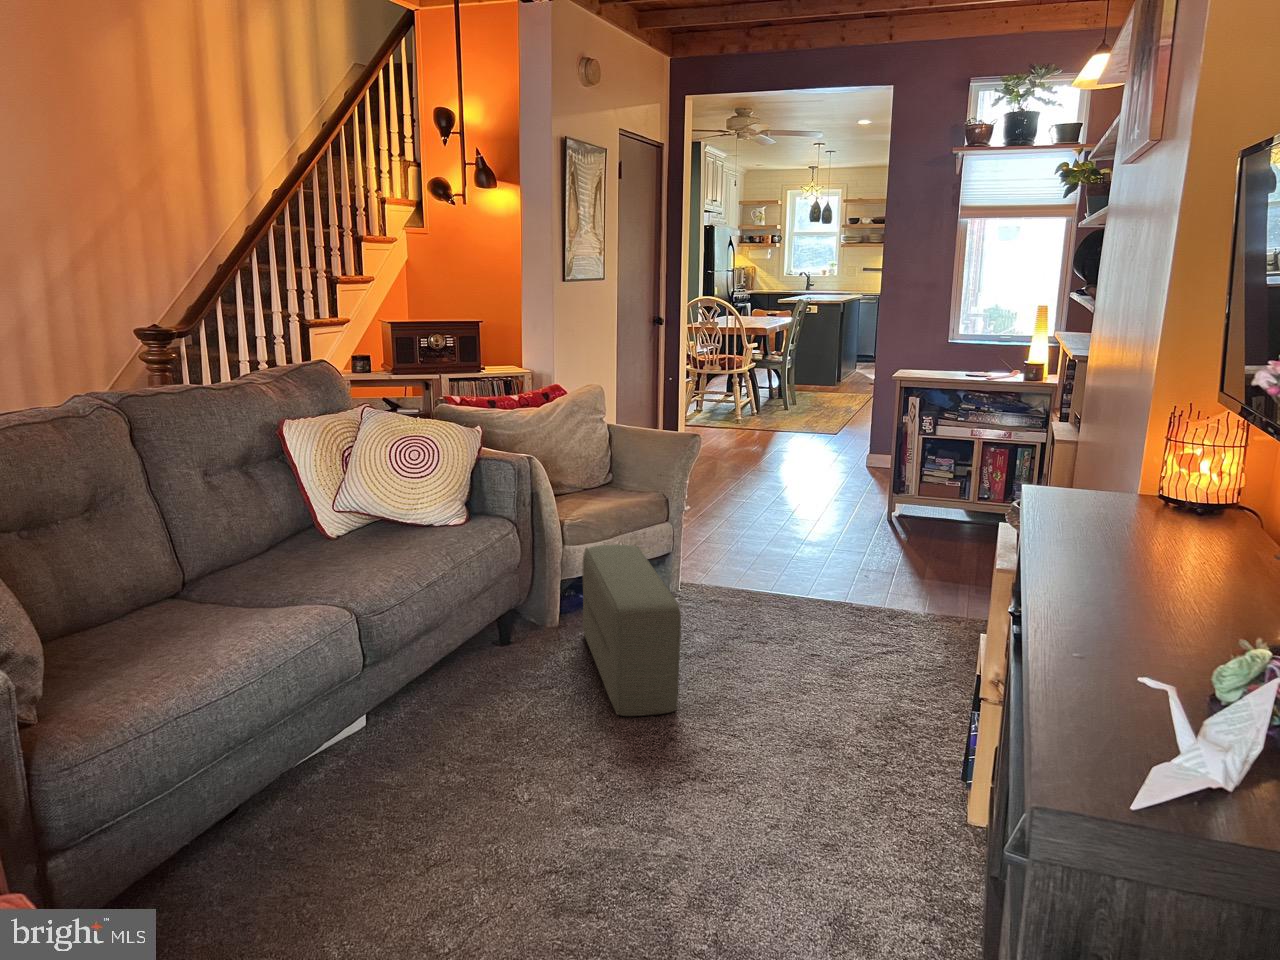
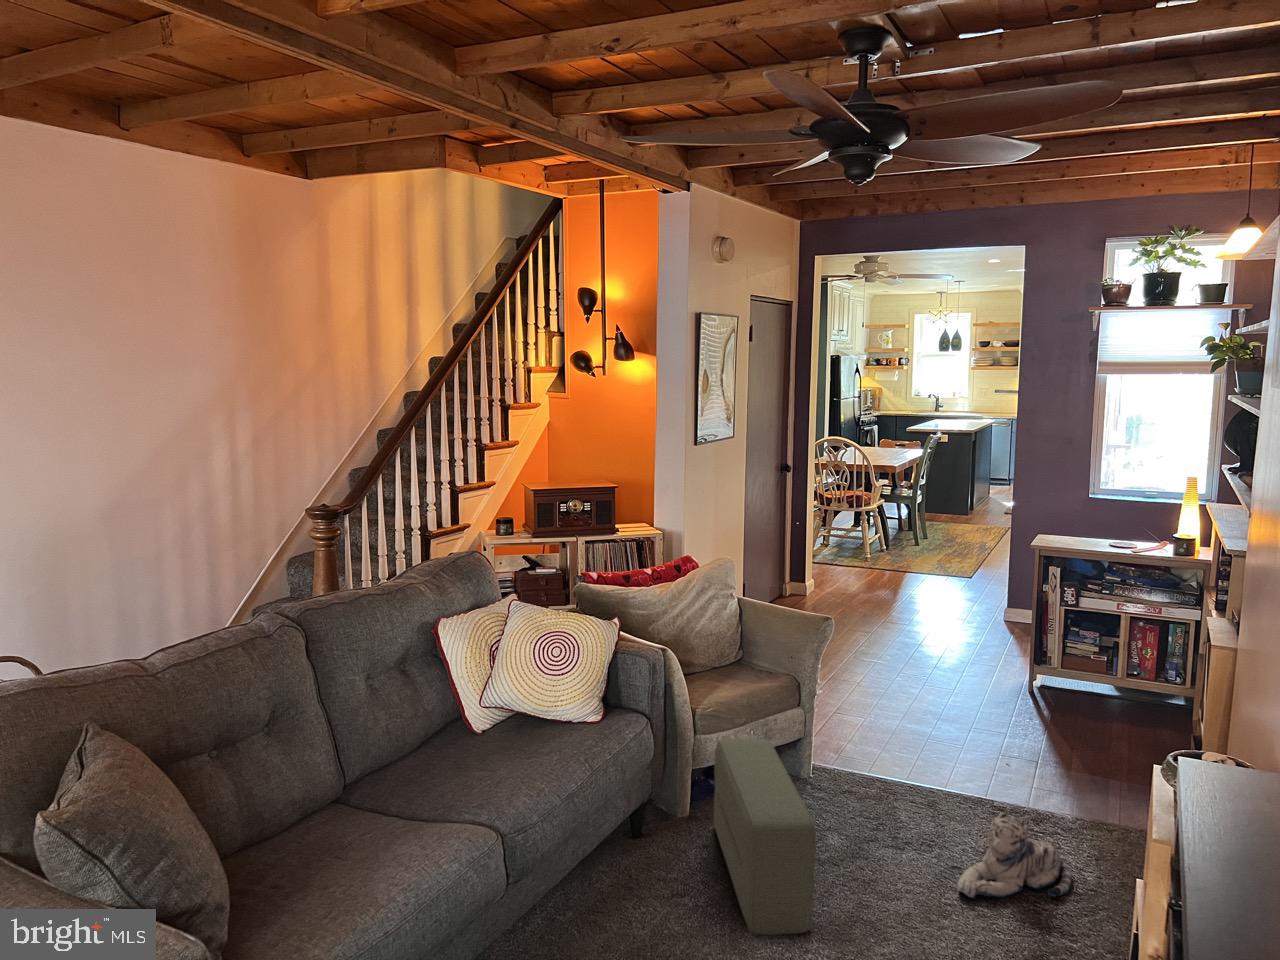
plush toy: none [816,598,923,678] -> present [956,813,1072,898]

